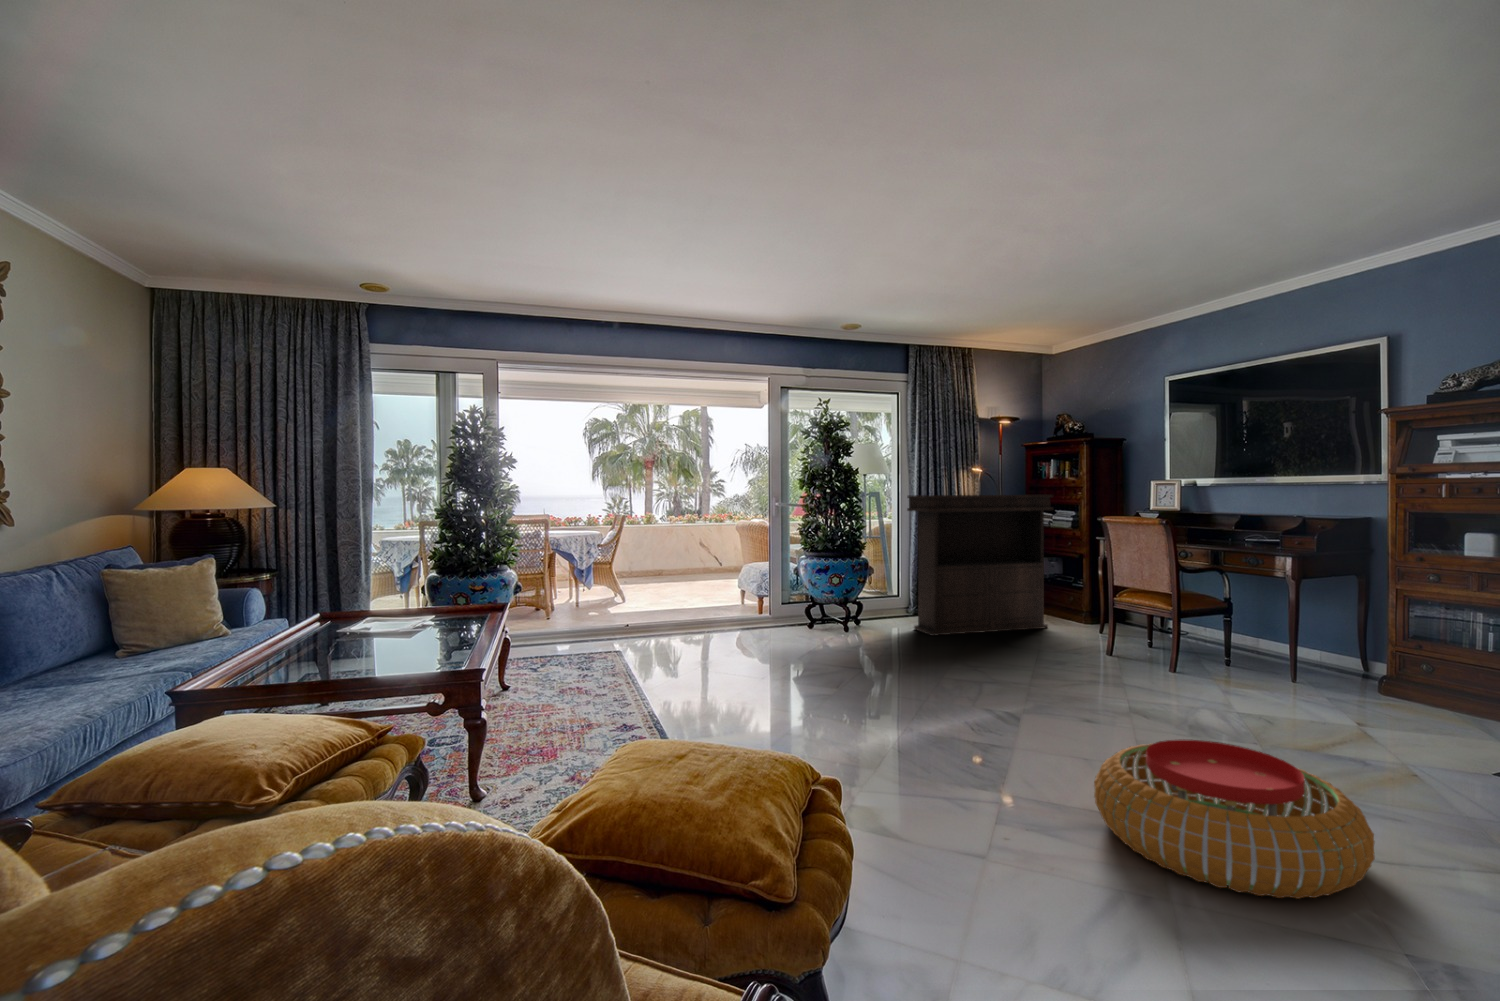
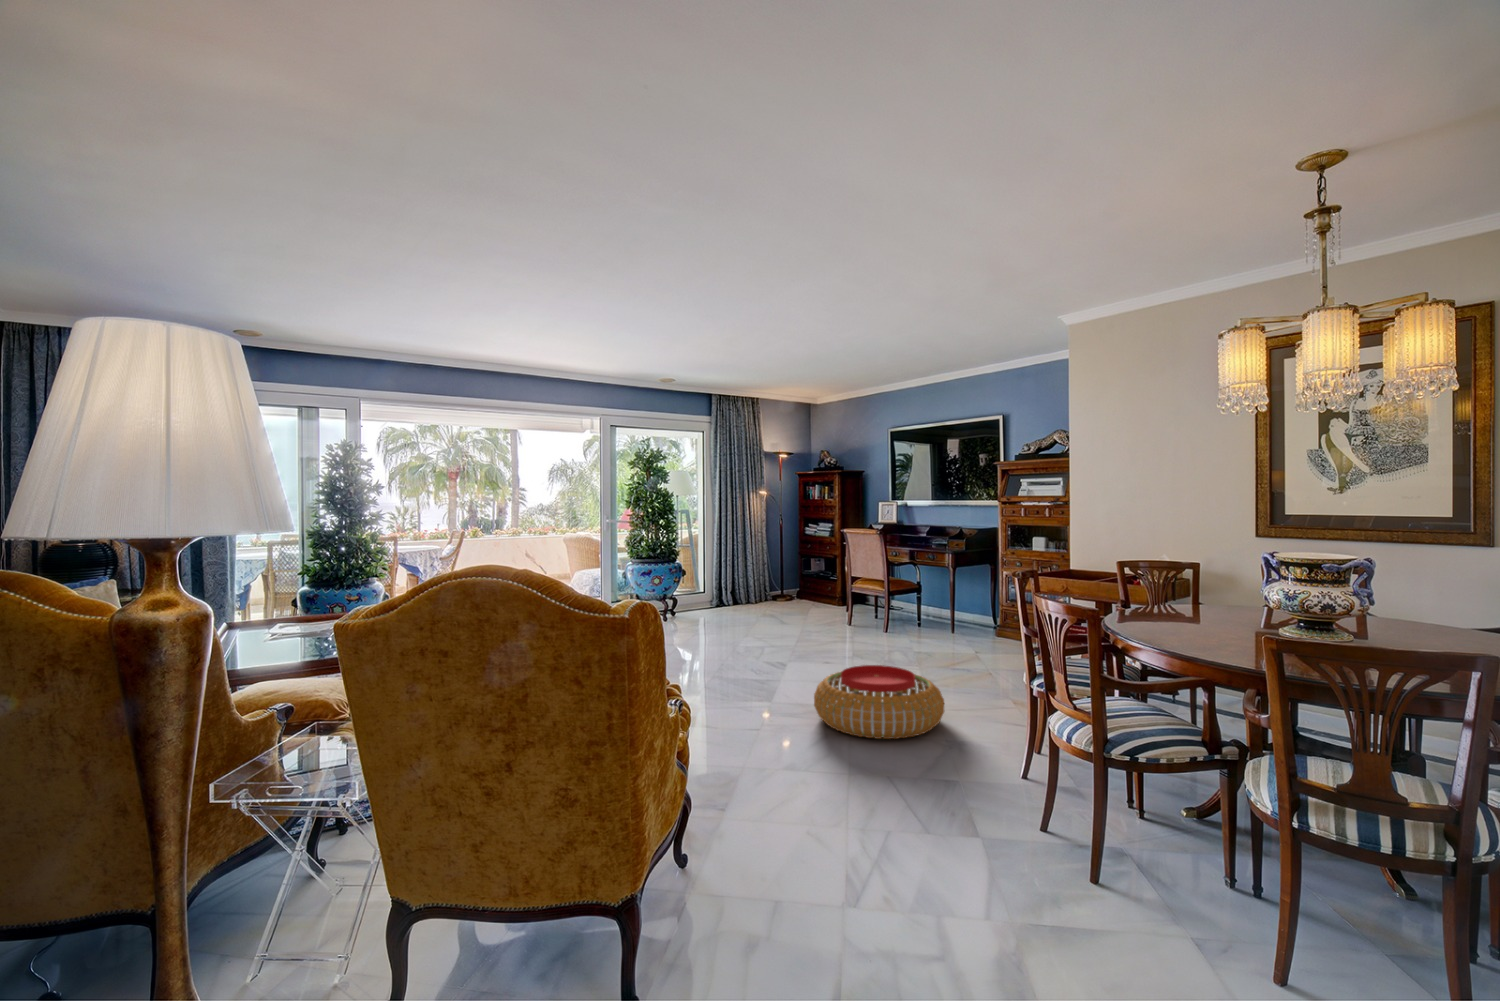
console table: present [907,495,1053,636] -> none [710,512,815,620]

